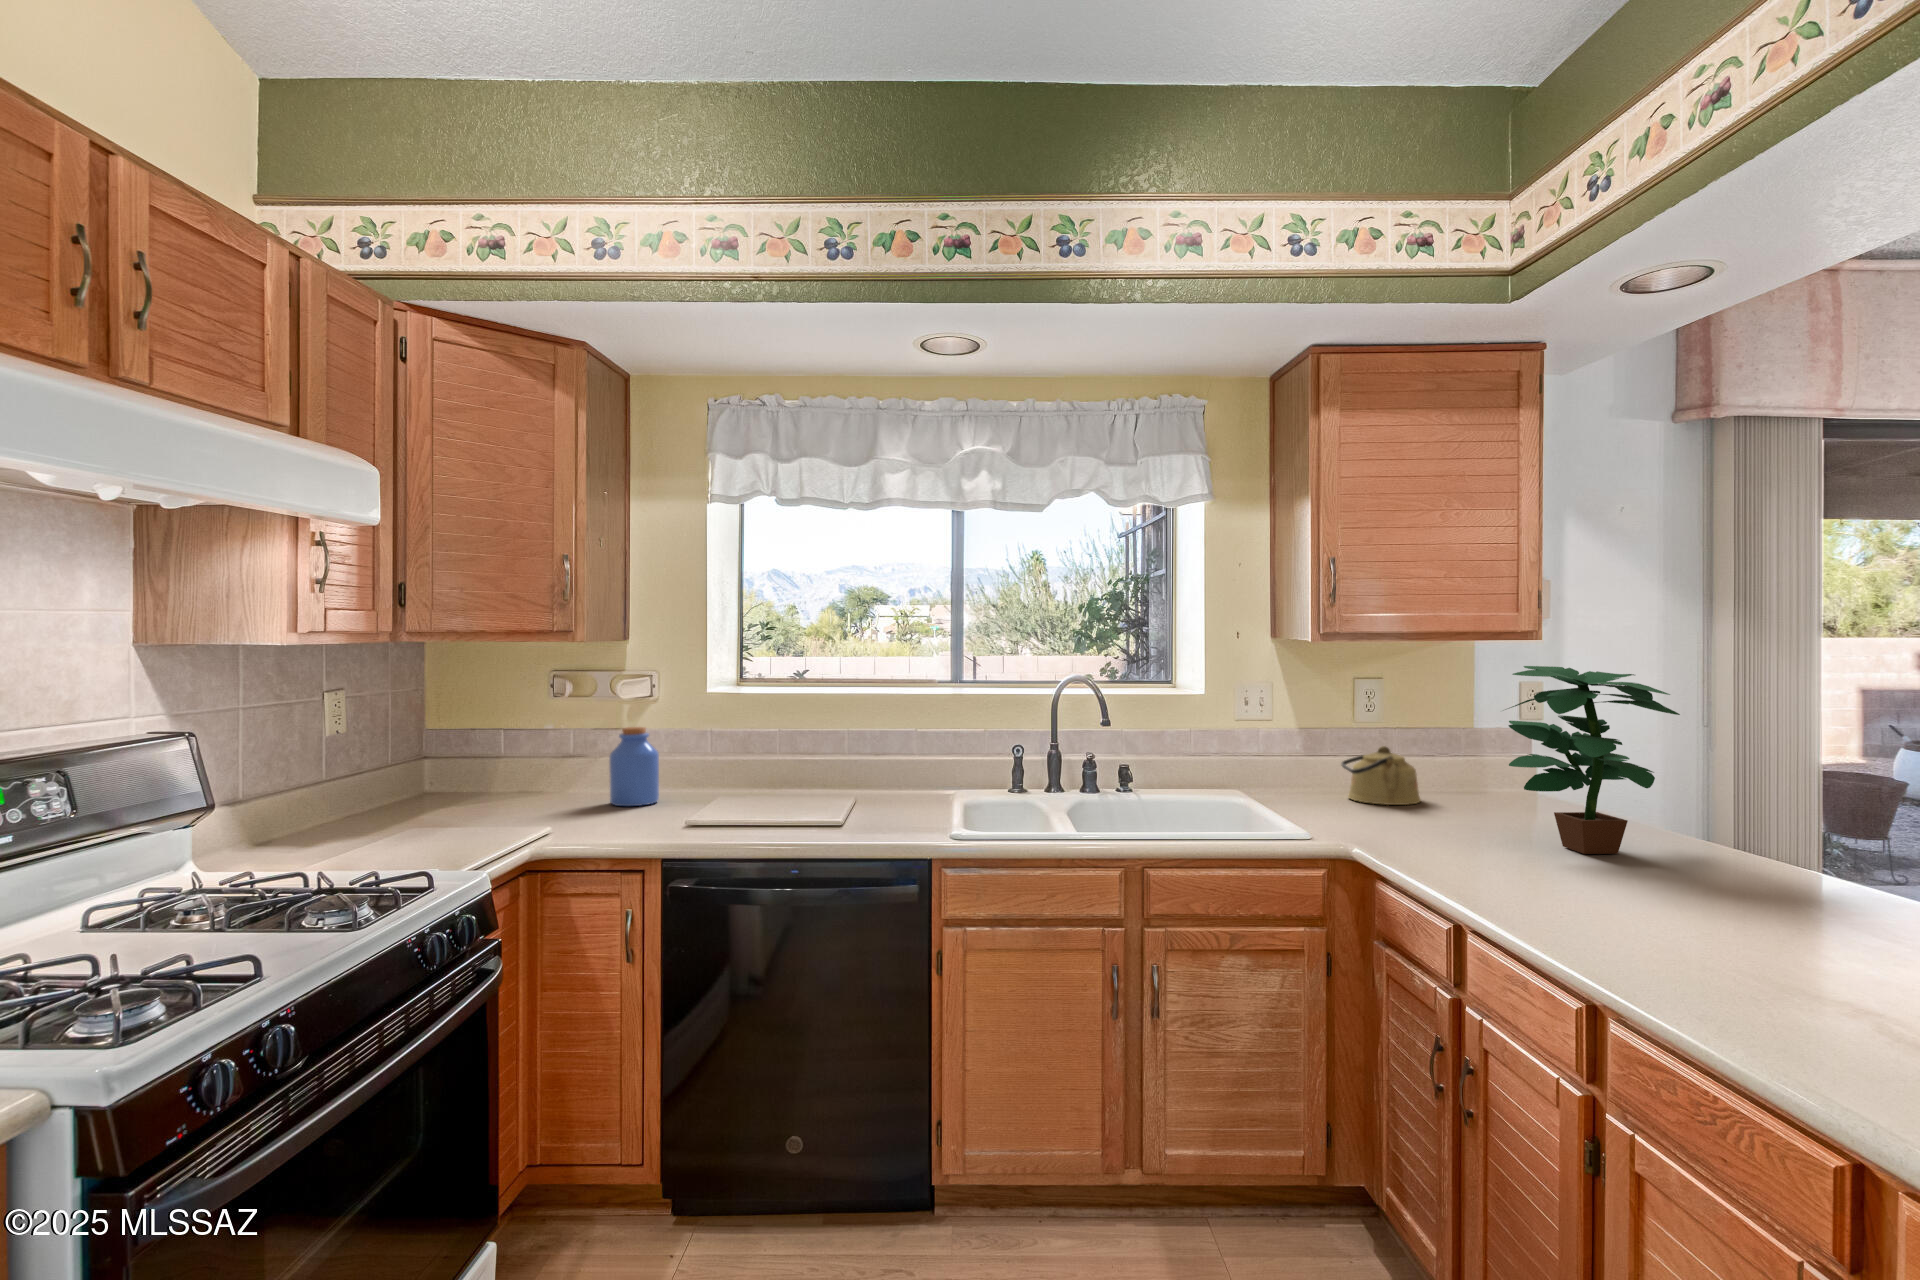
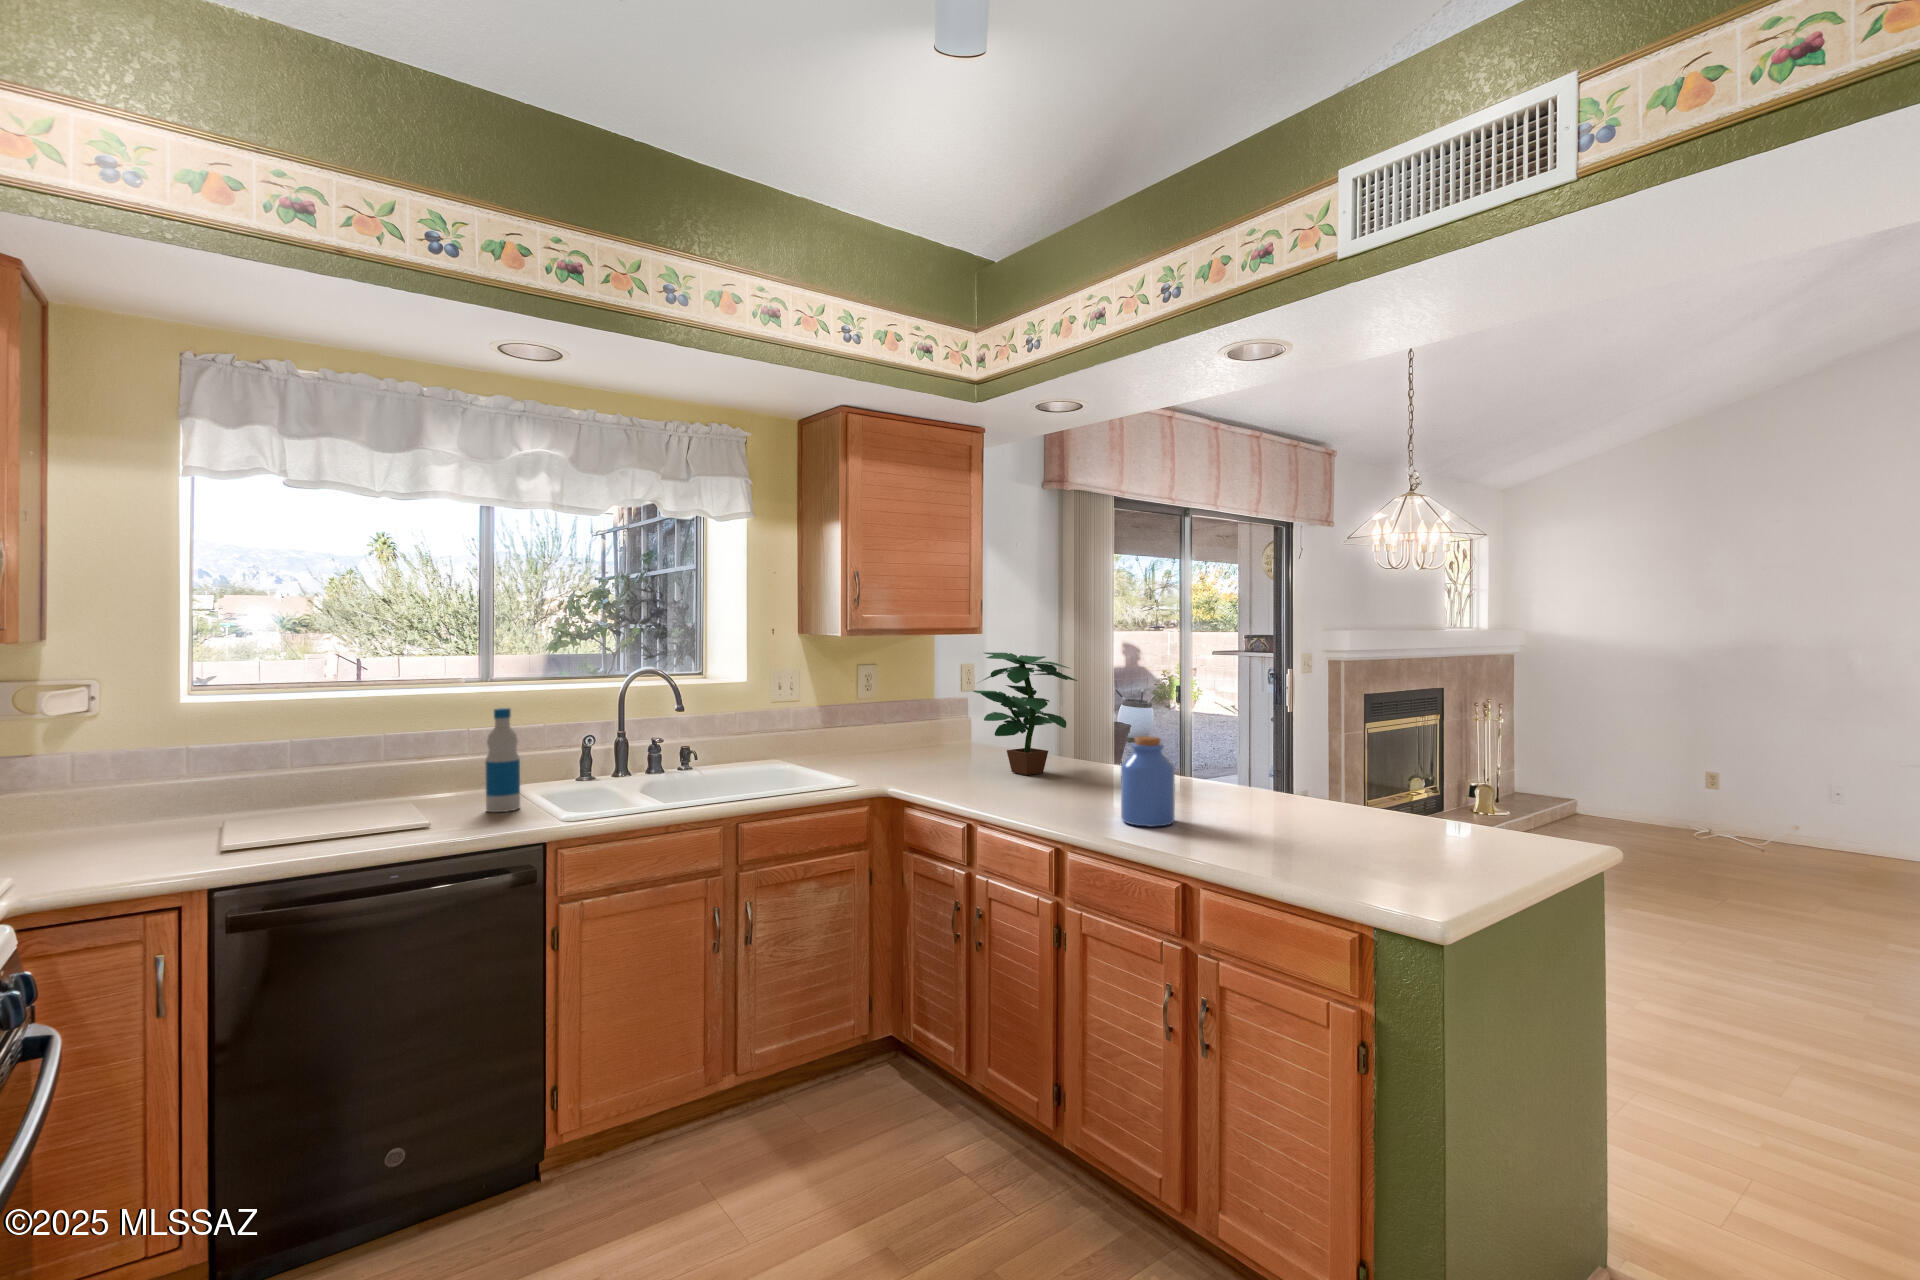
bottle: none [896,713,928,820] -> present [486,708,520,812]
jar: present [609,727,659,806] -> present [1121,736,1175,827]
kettle: present [1341,746,1421,805] -> none [849,715,907,758]

